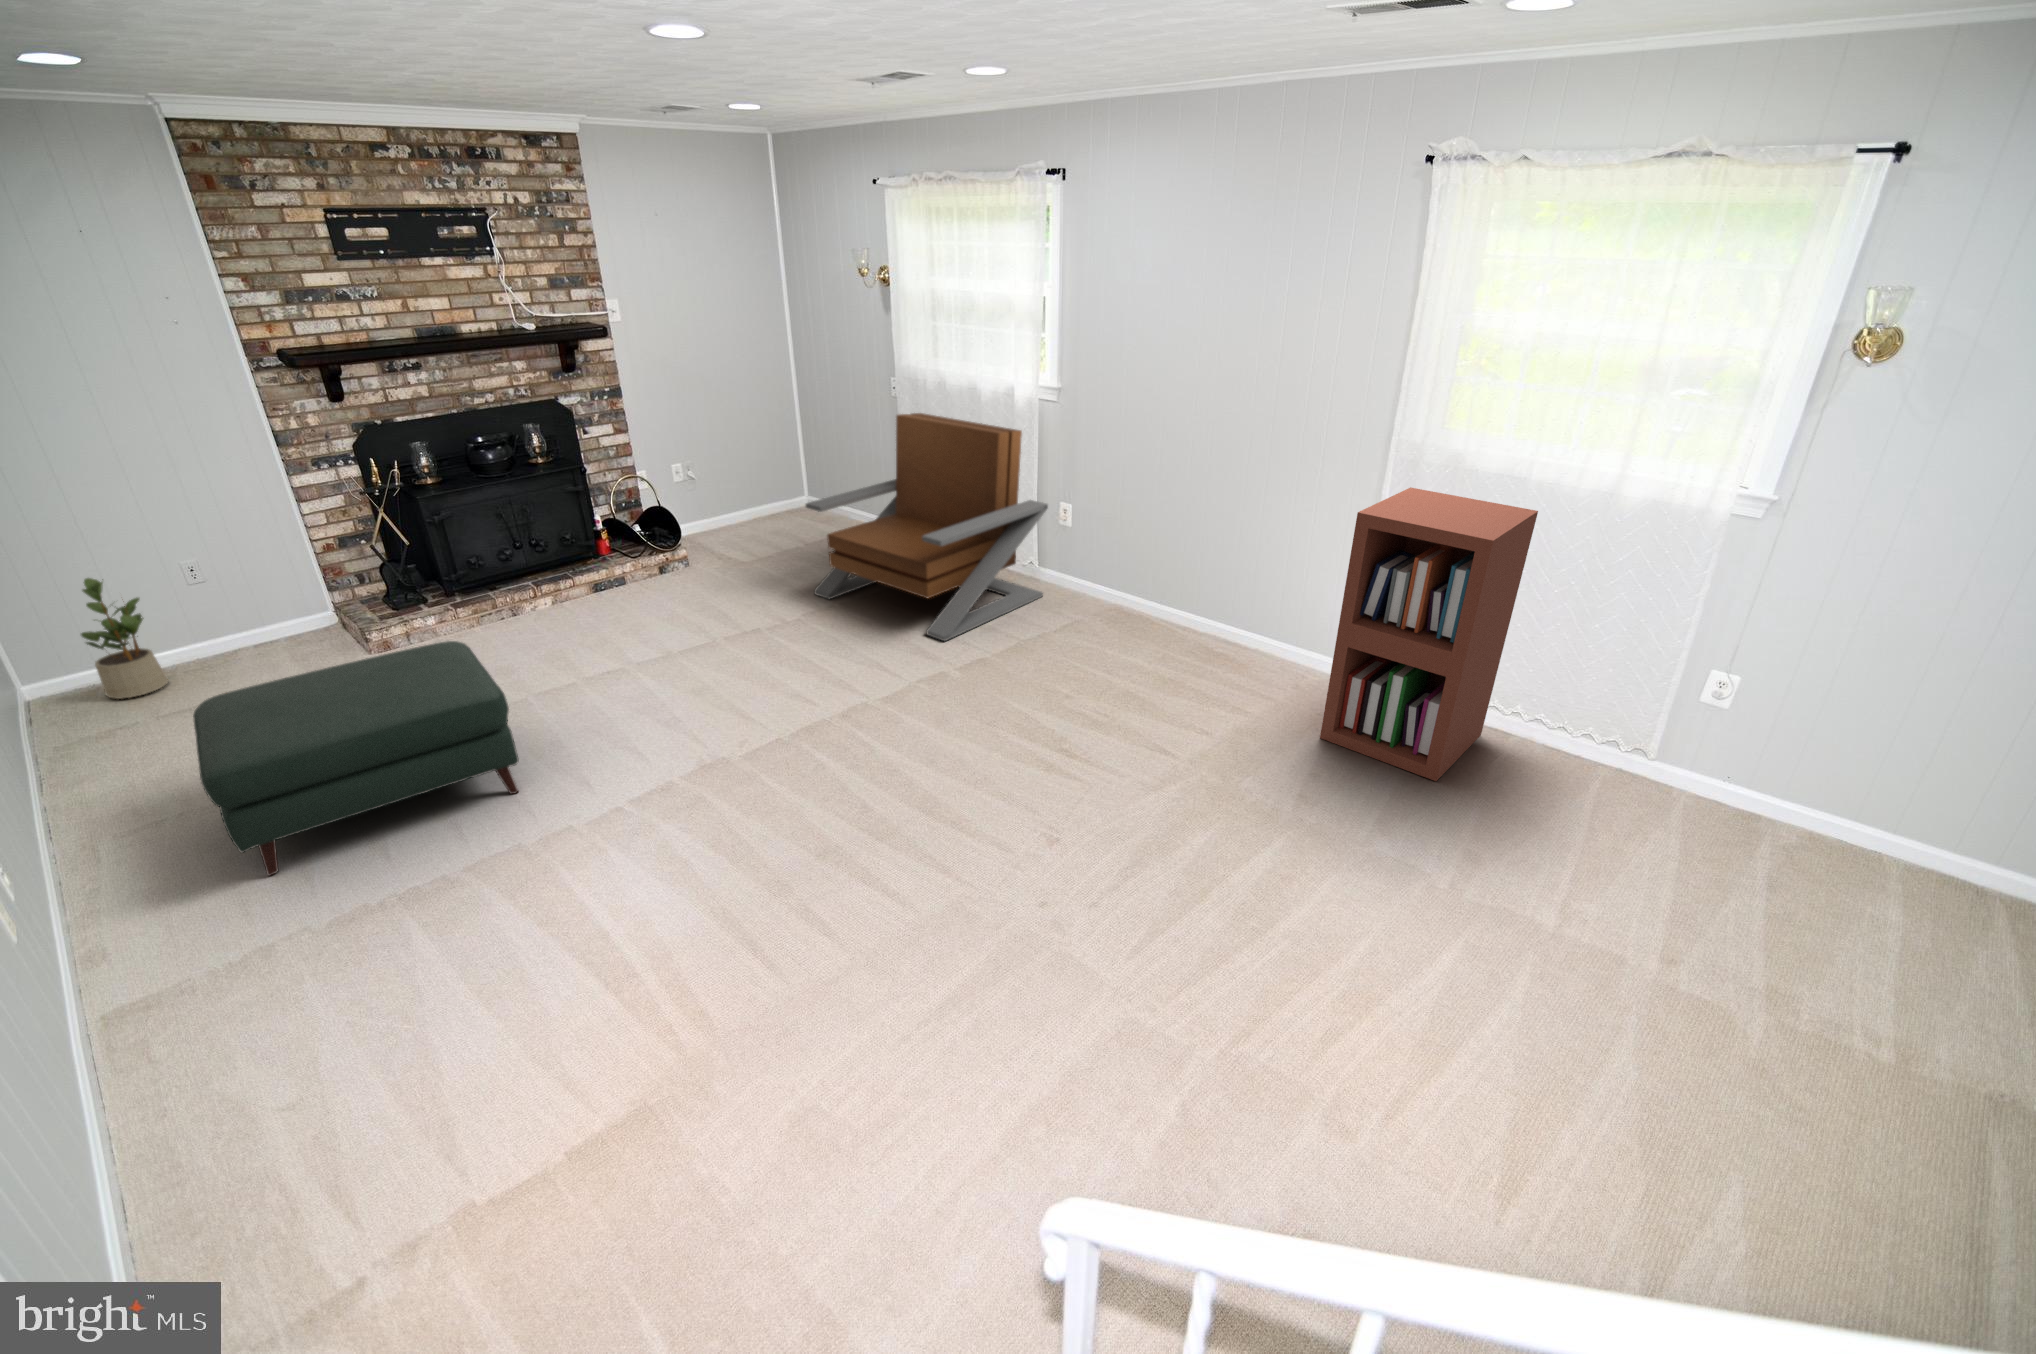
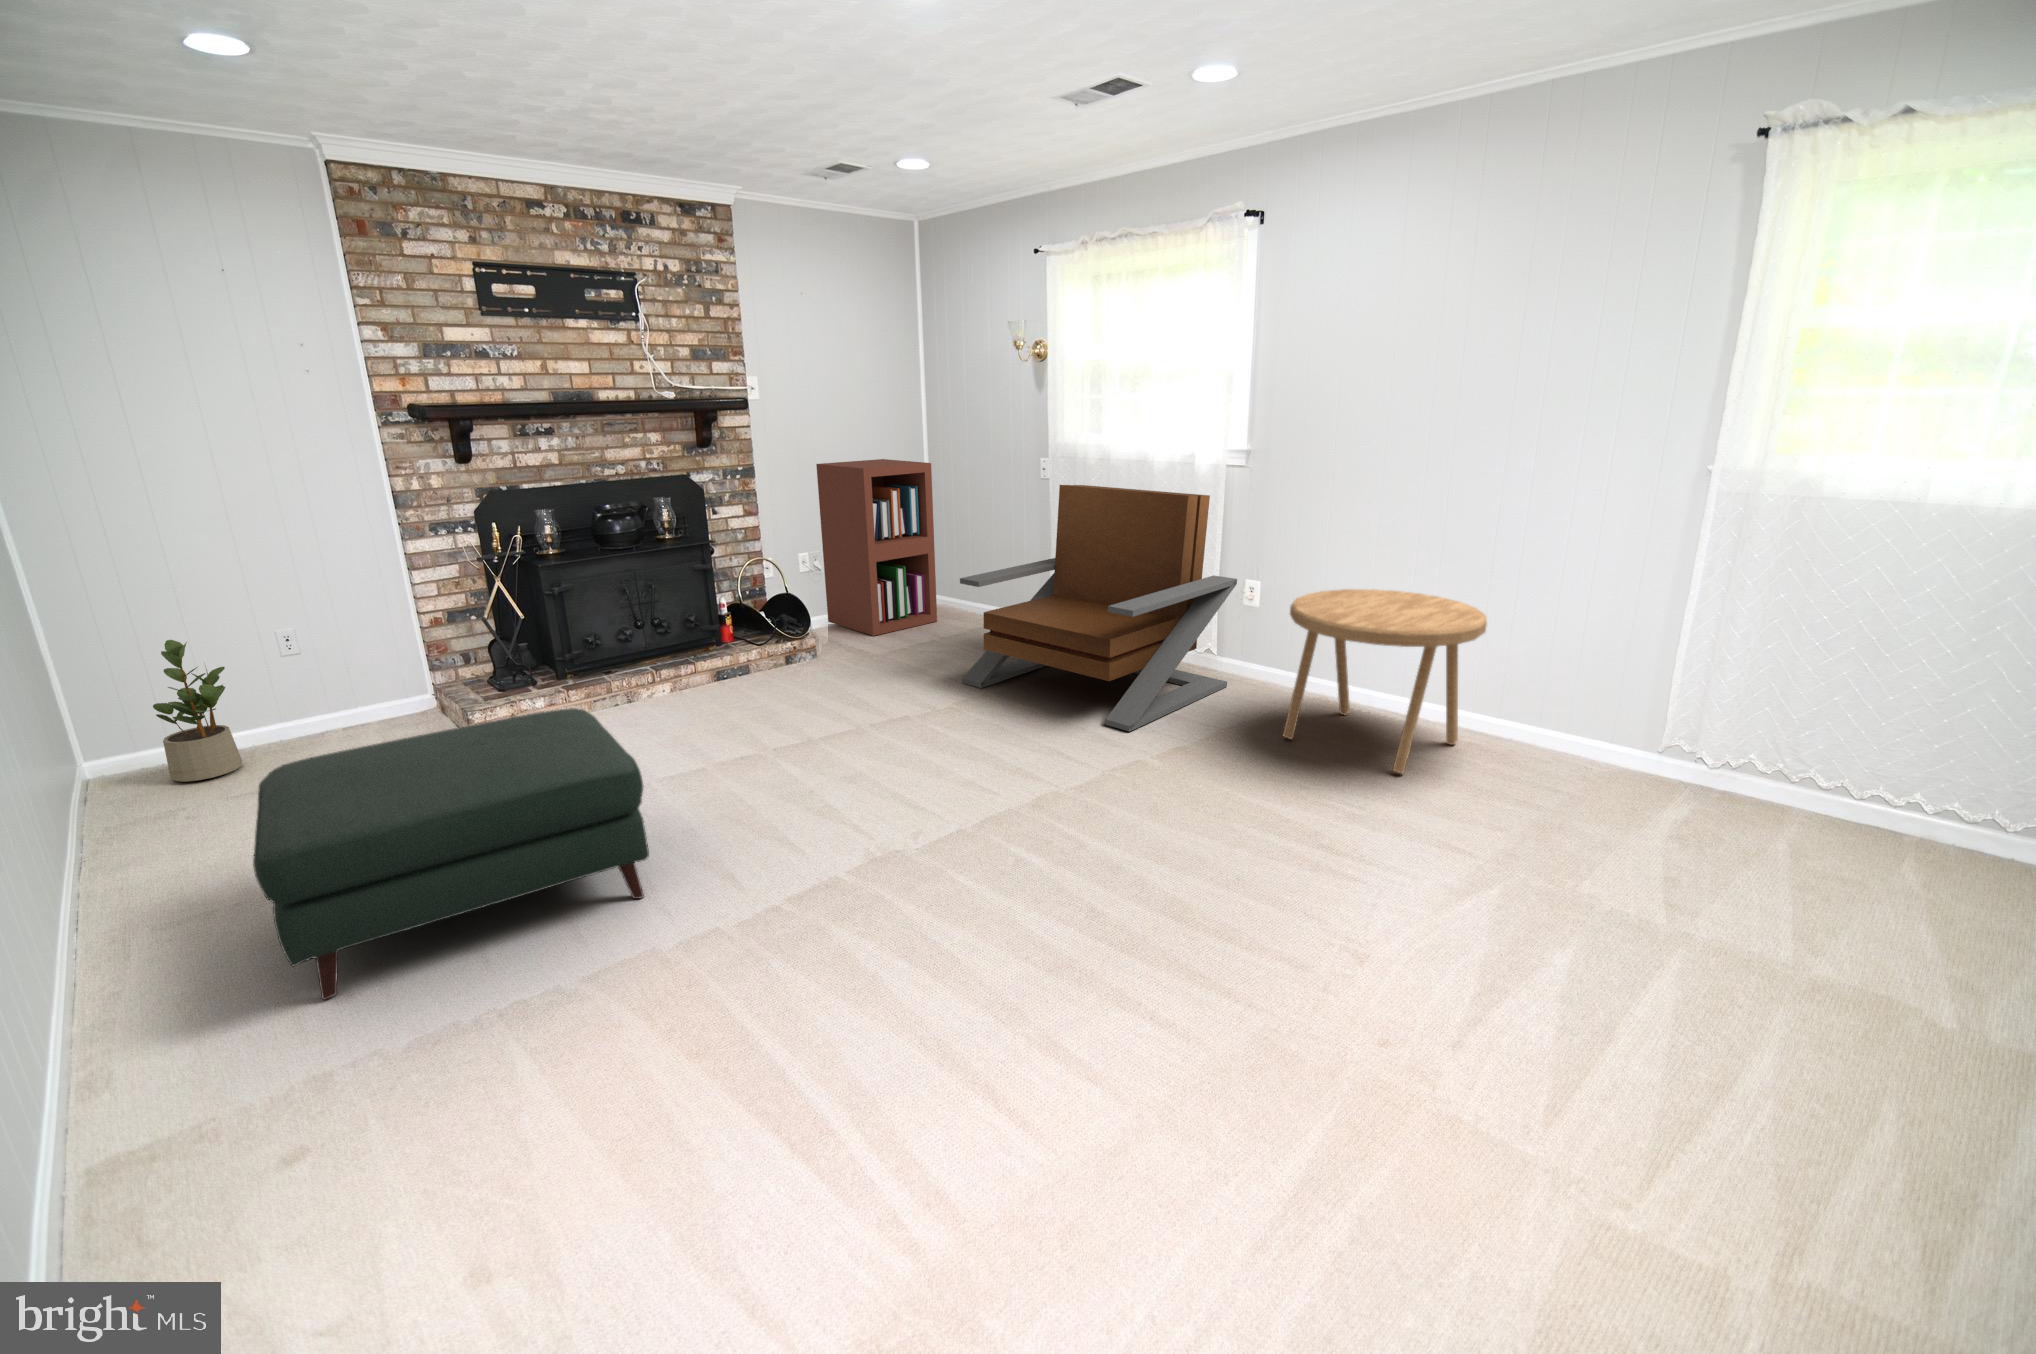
bookshelf: present [1320,487,1538,781] -> present [816,459,937,636]
side table: none [1070,518,1226,678] -> present [1283,589,1487,774]

